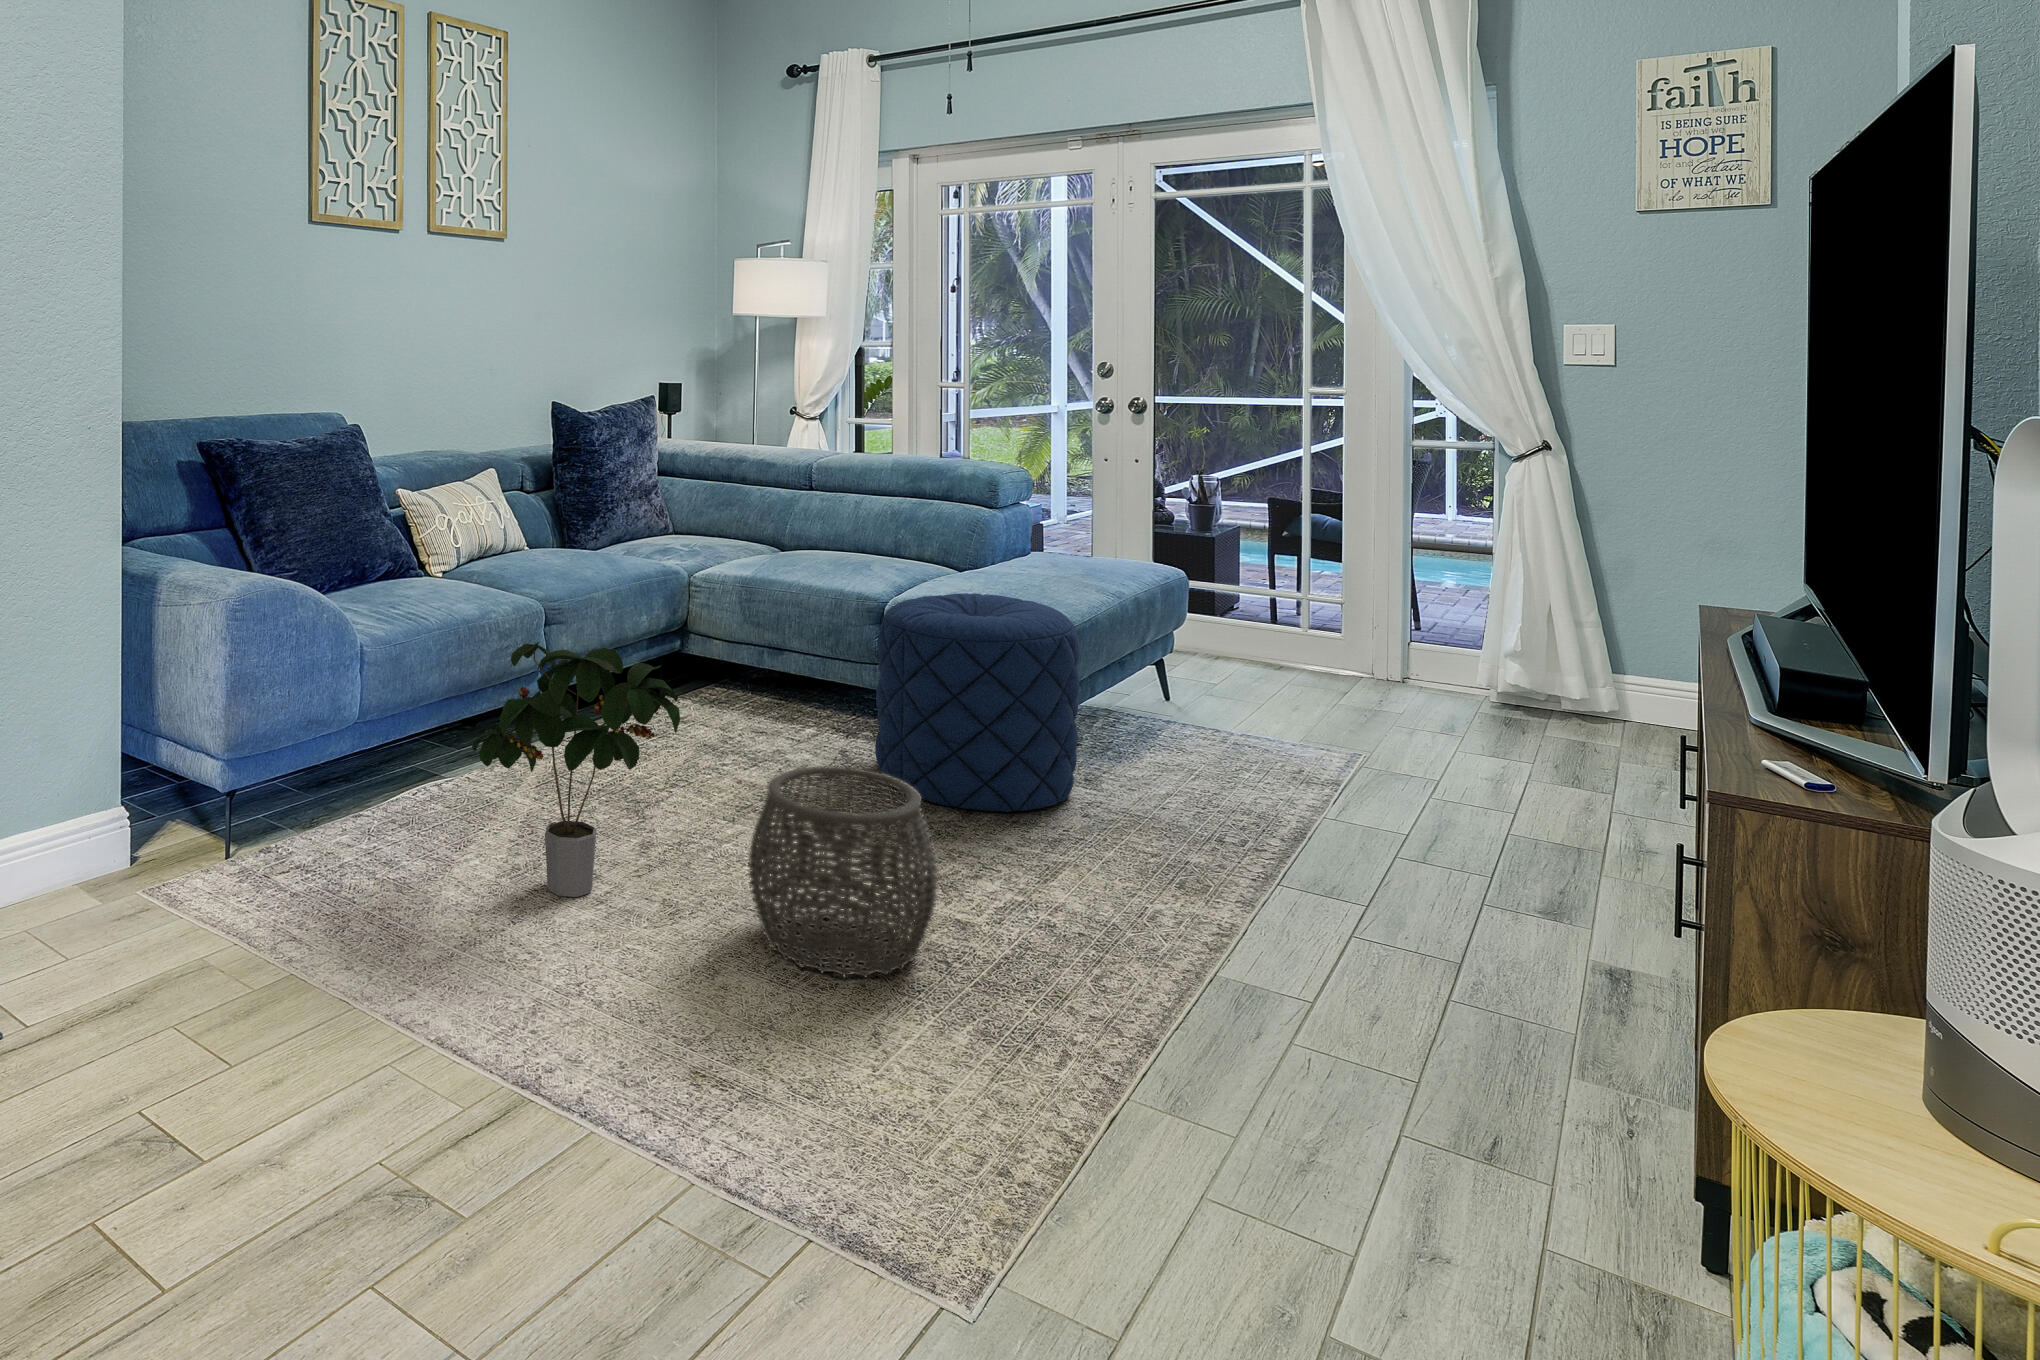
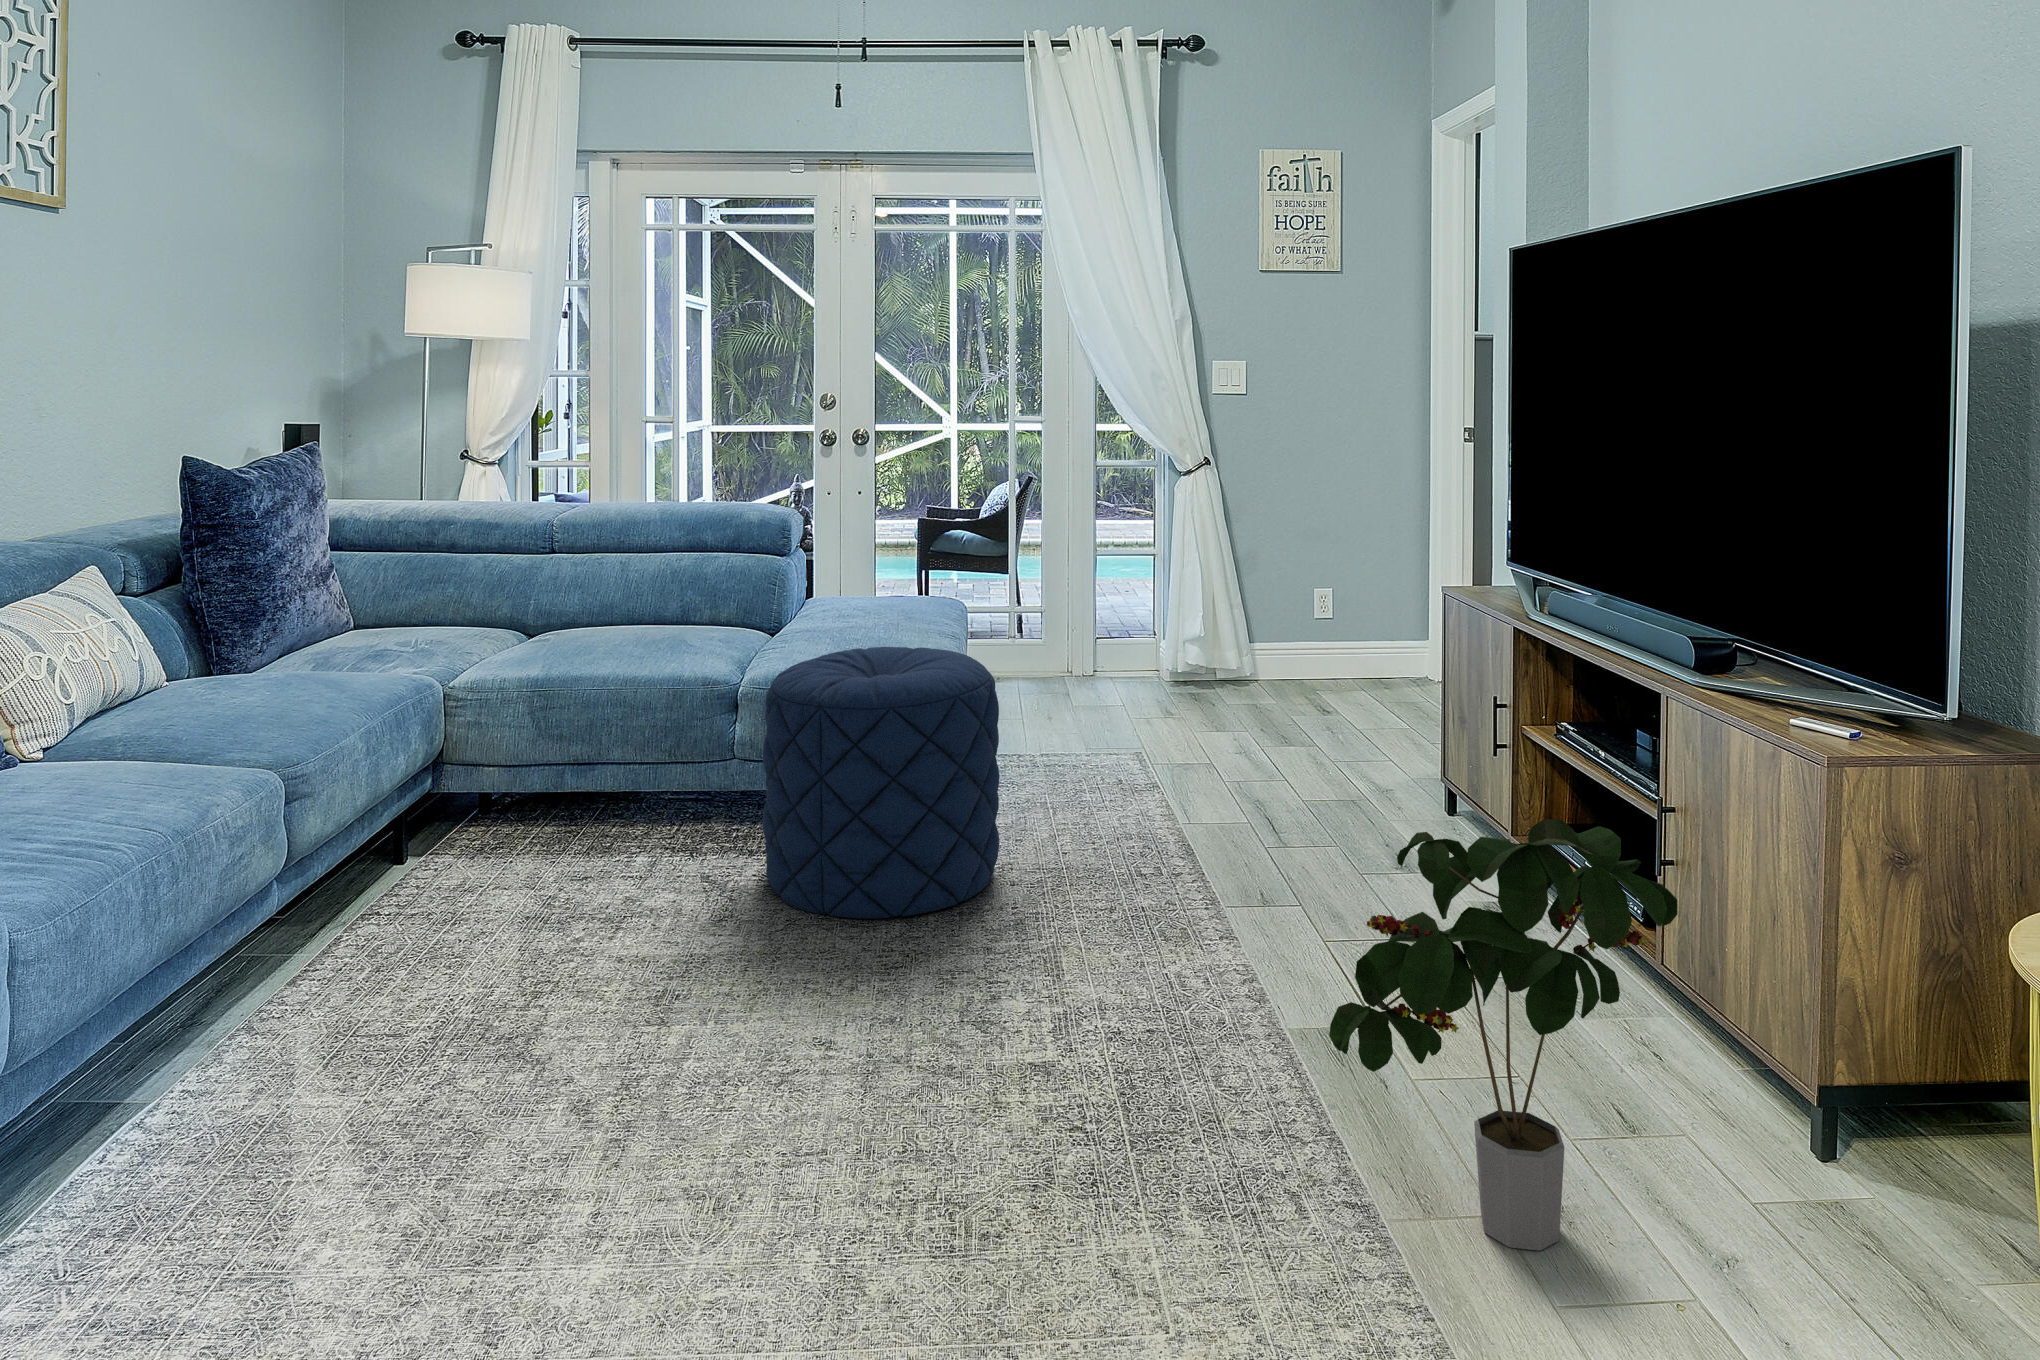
potted plant: present [472,641,680,897] -> present [1329,819,1678,1251]
woven basket: present [748,766,939,977] -> none [823,902,1082,1217]

